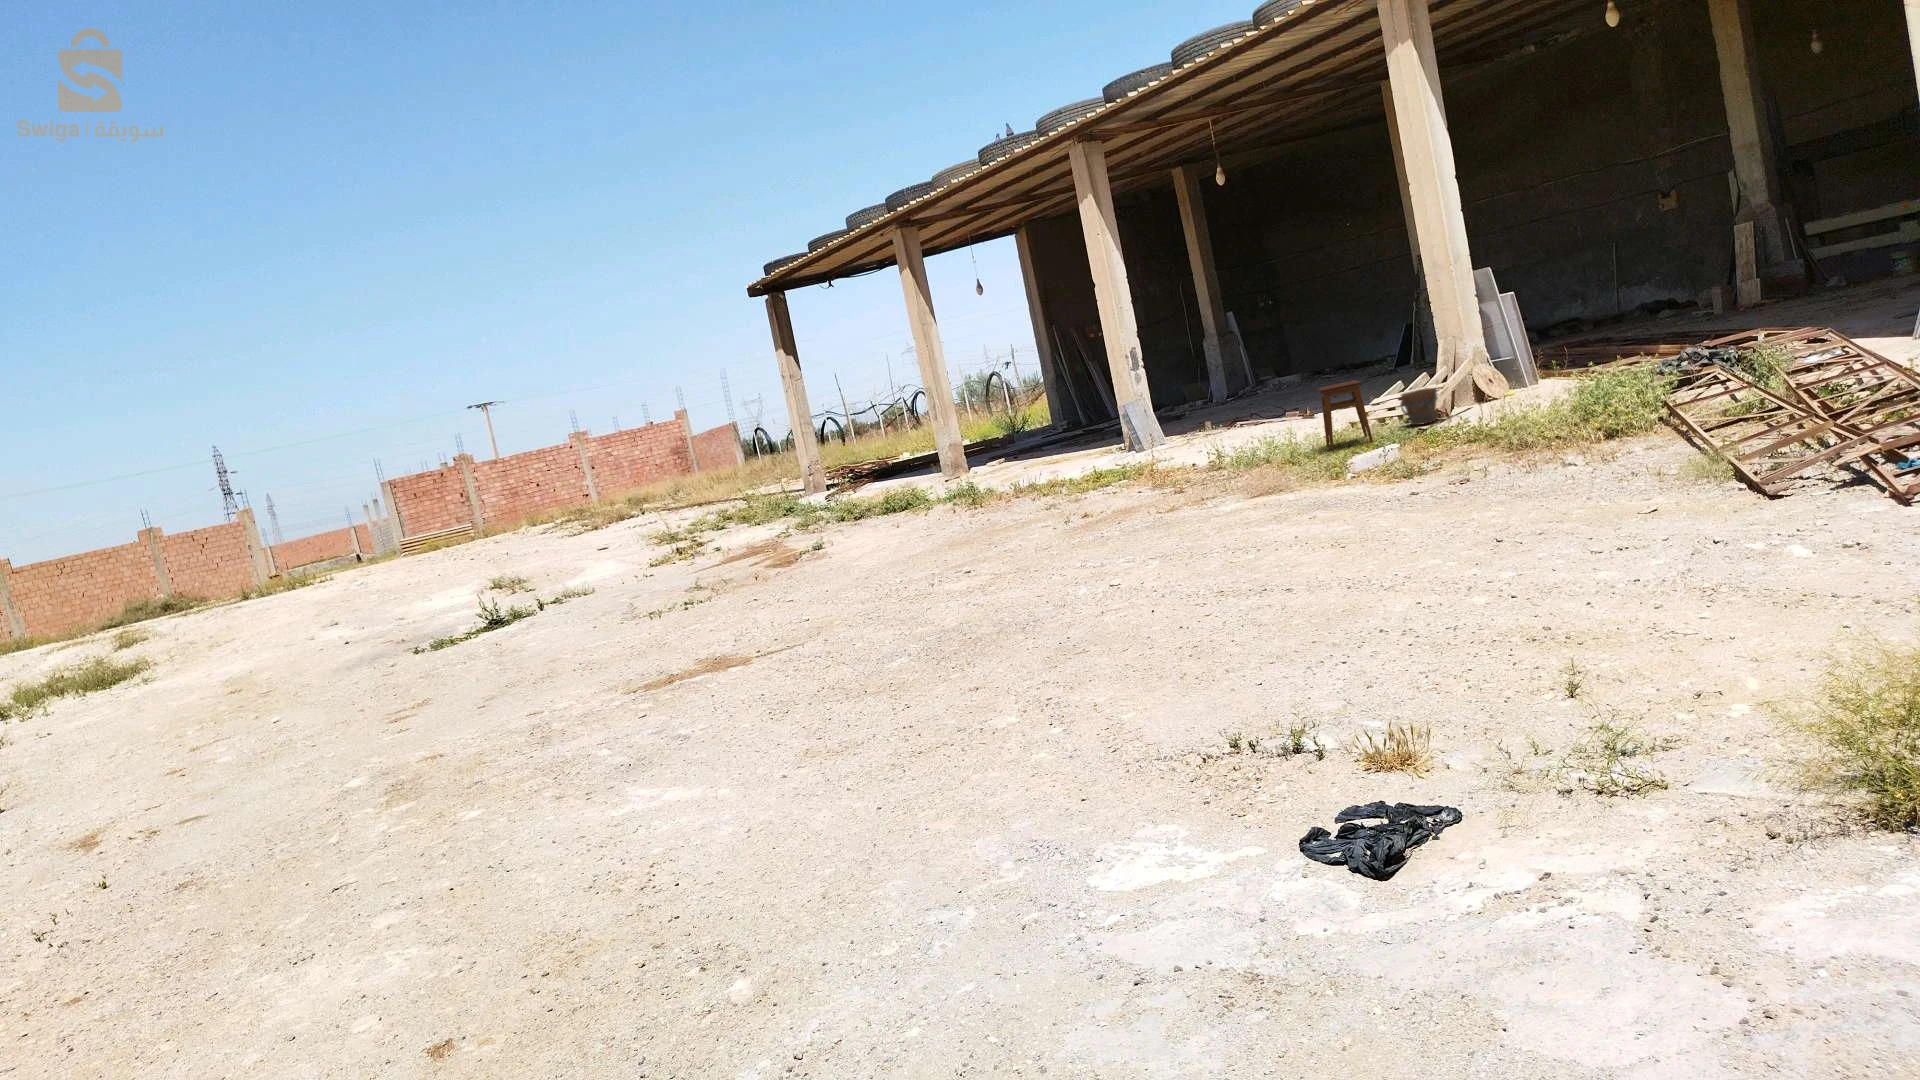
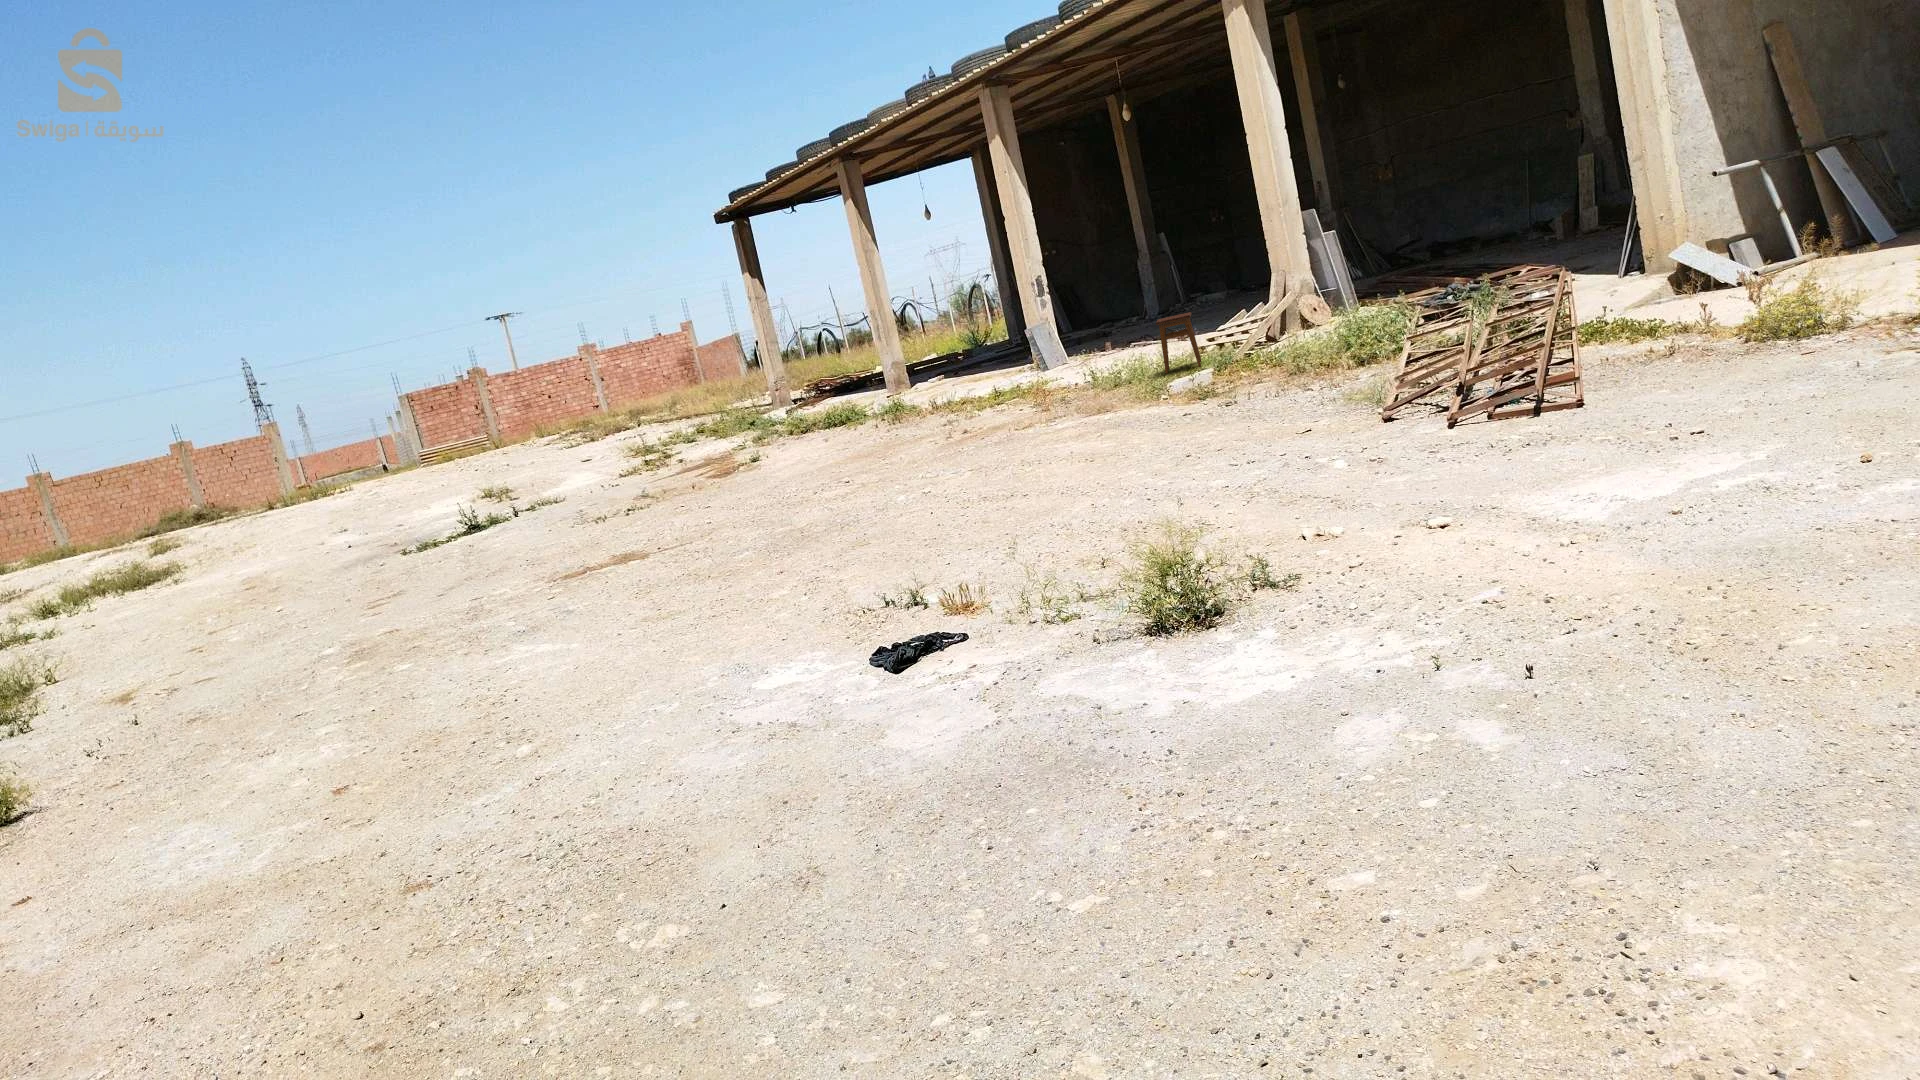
bucket: present [1400,388,1437,425] -> none [1229,318,1261,352]

